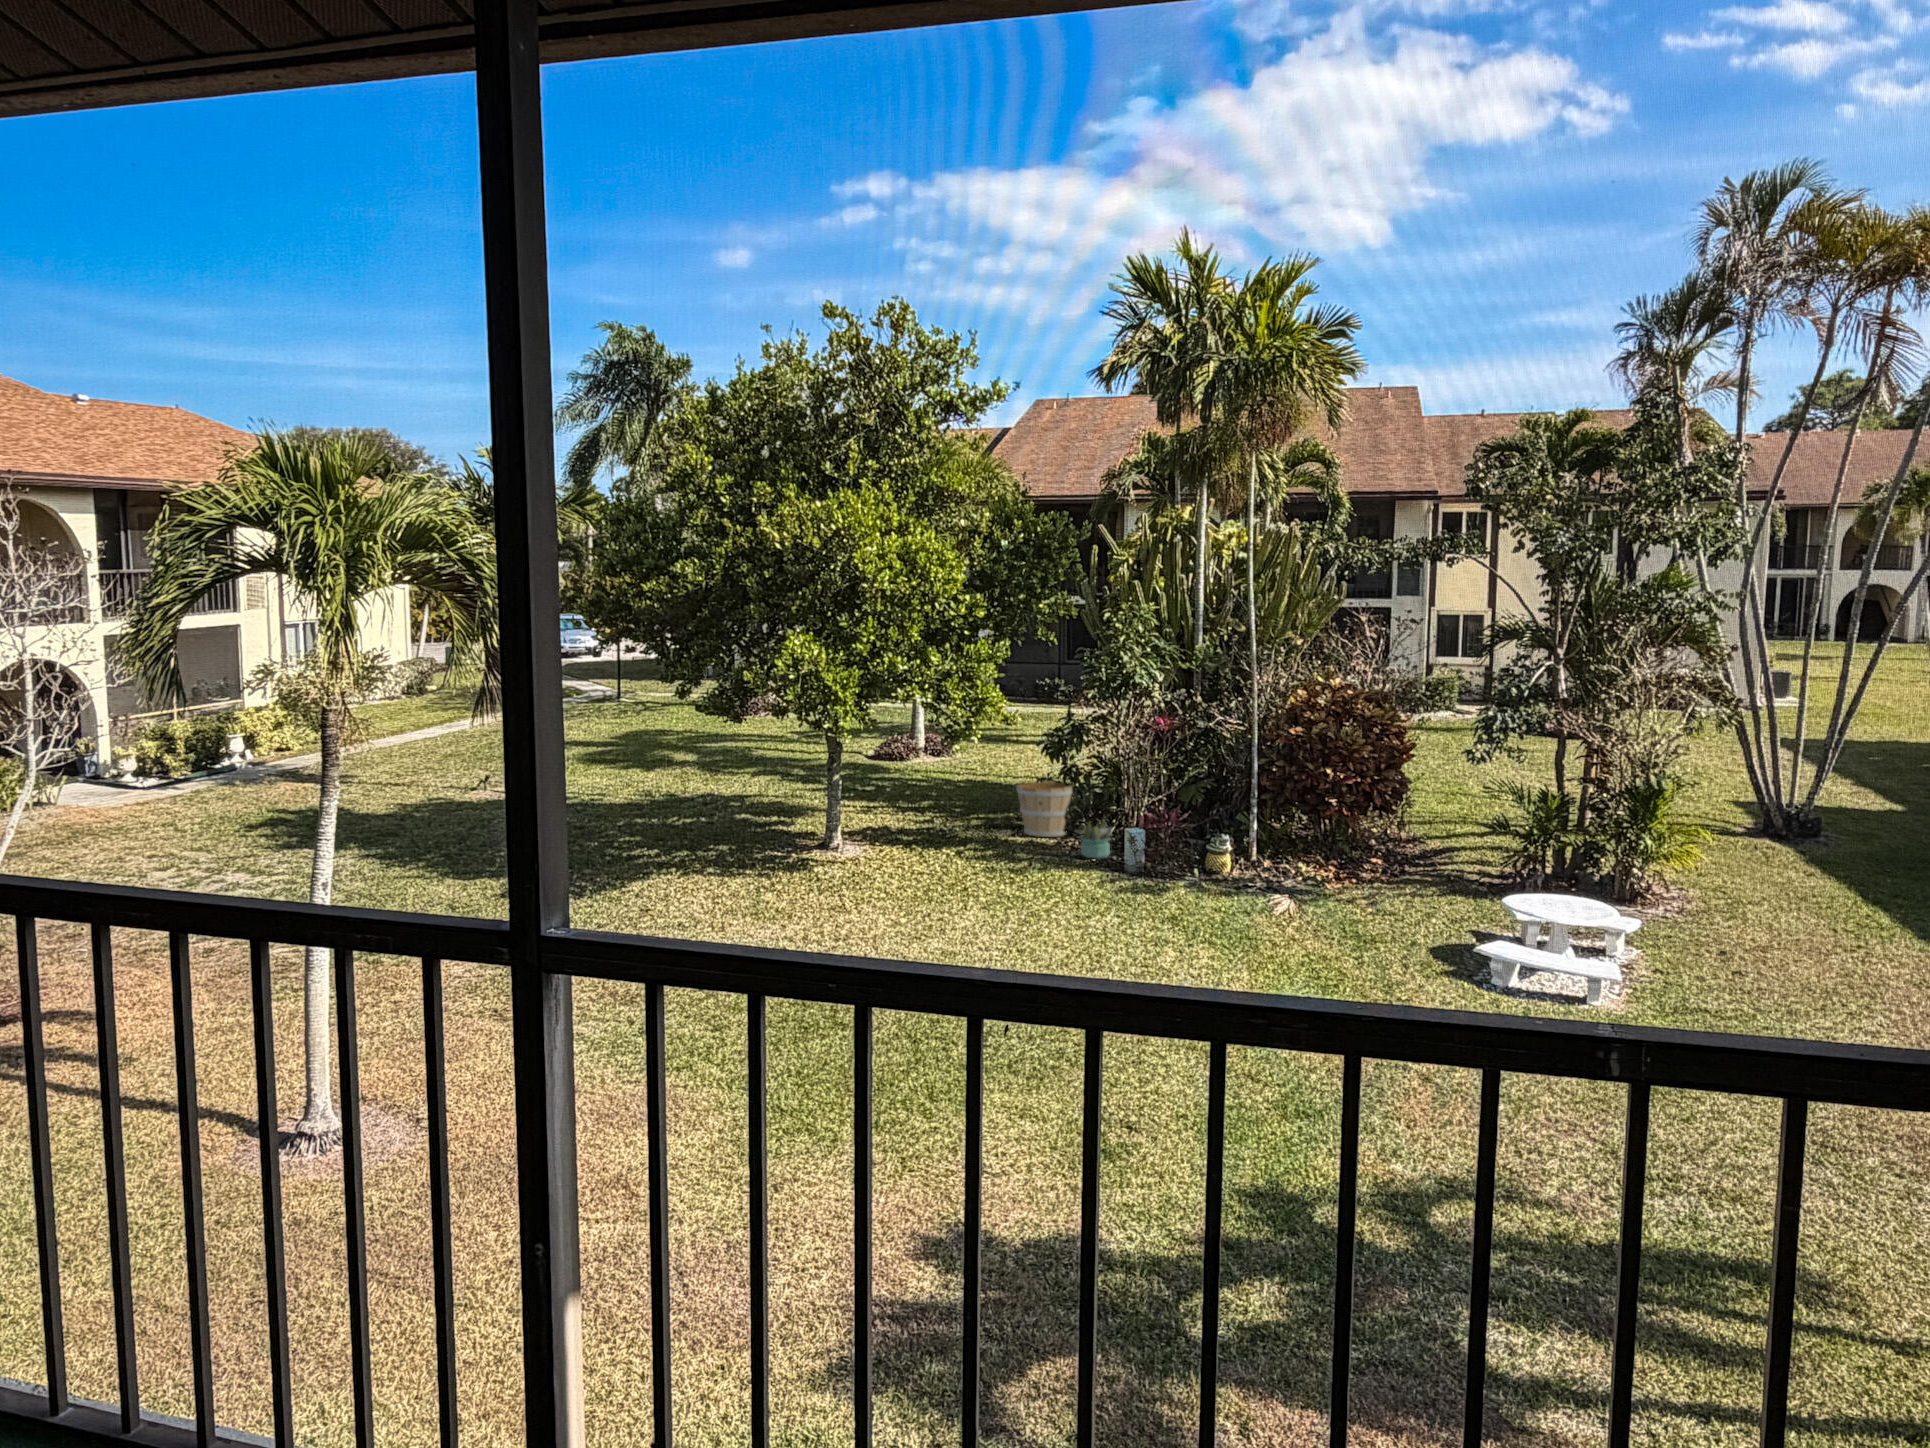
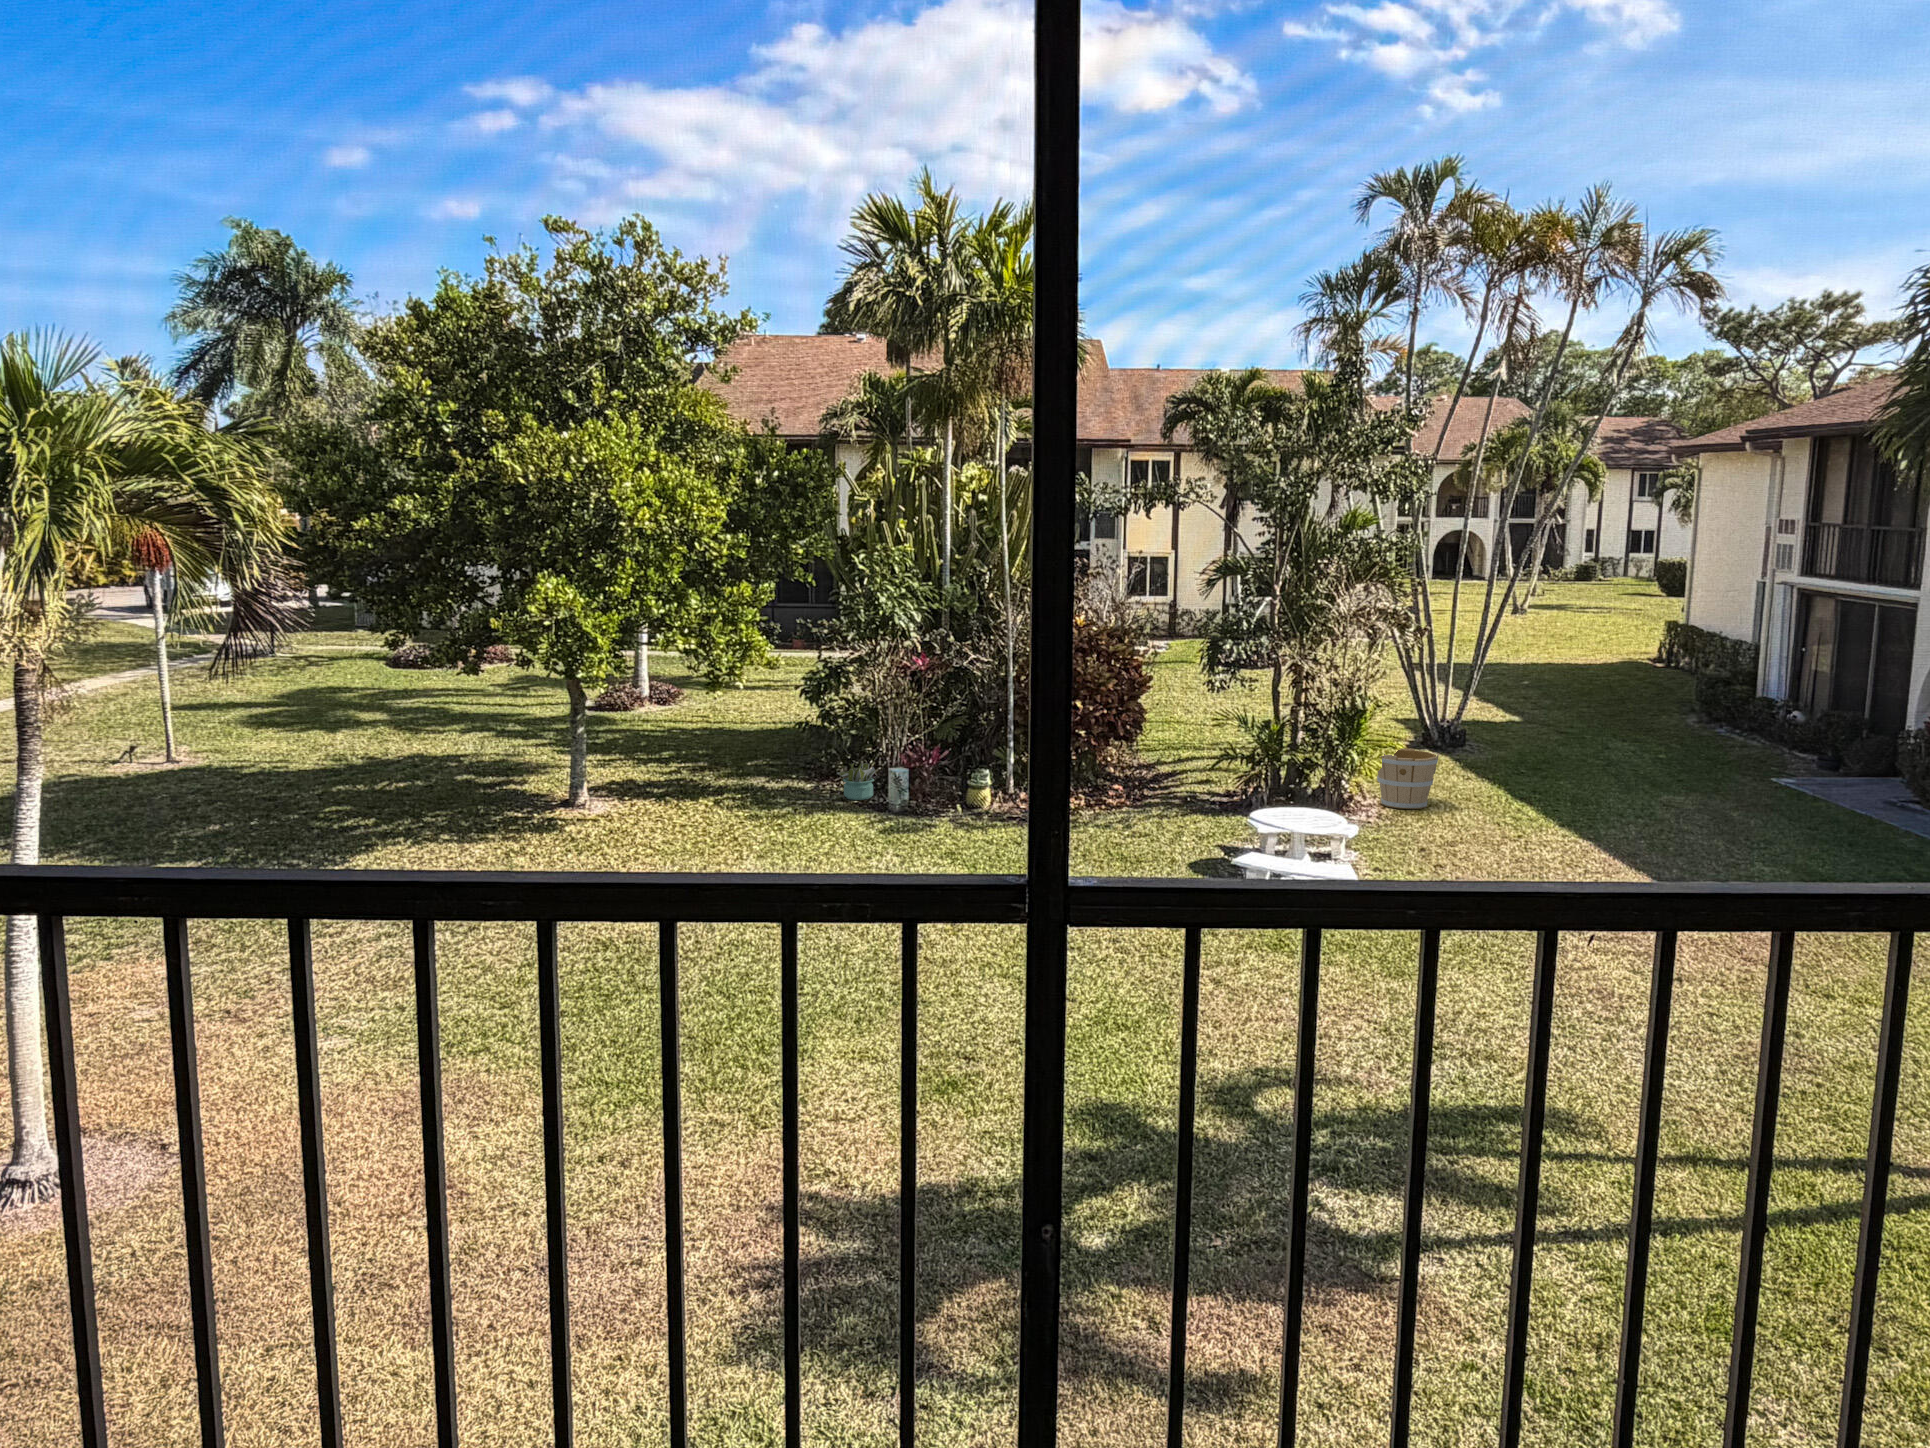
wooden bucket: present [1017,781,1073,837] -> present [1377,748,1439,809]

